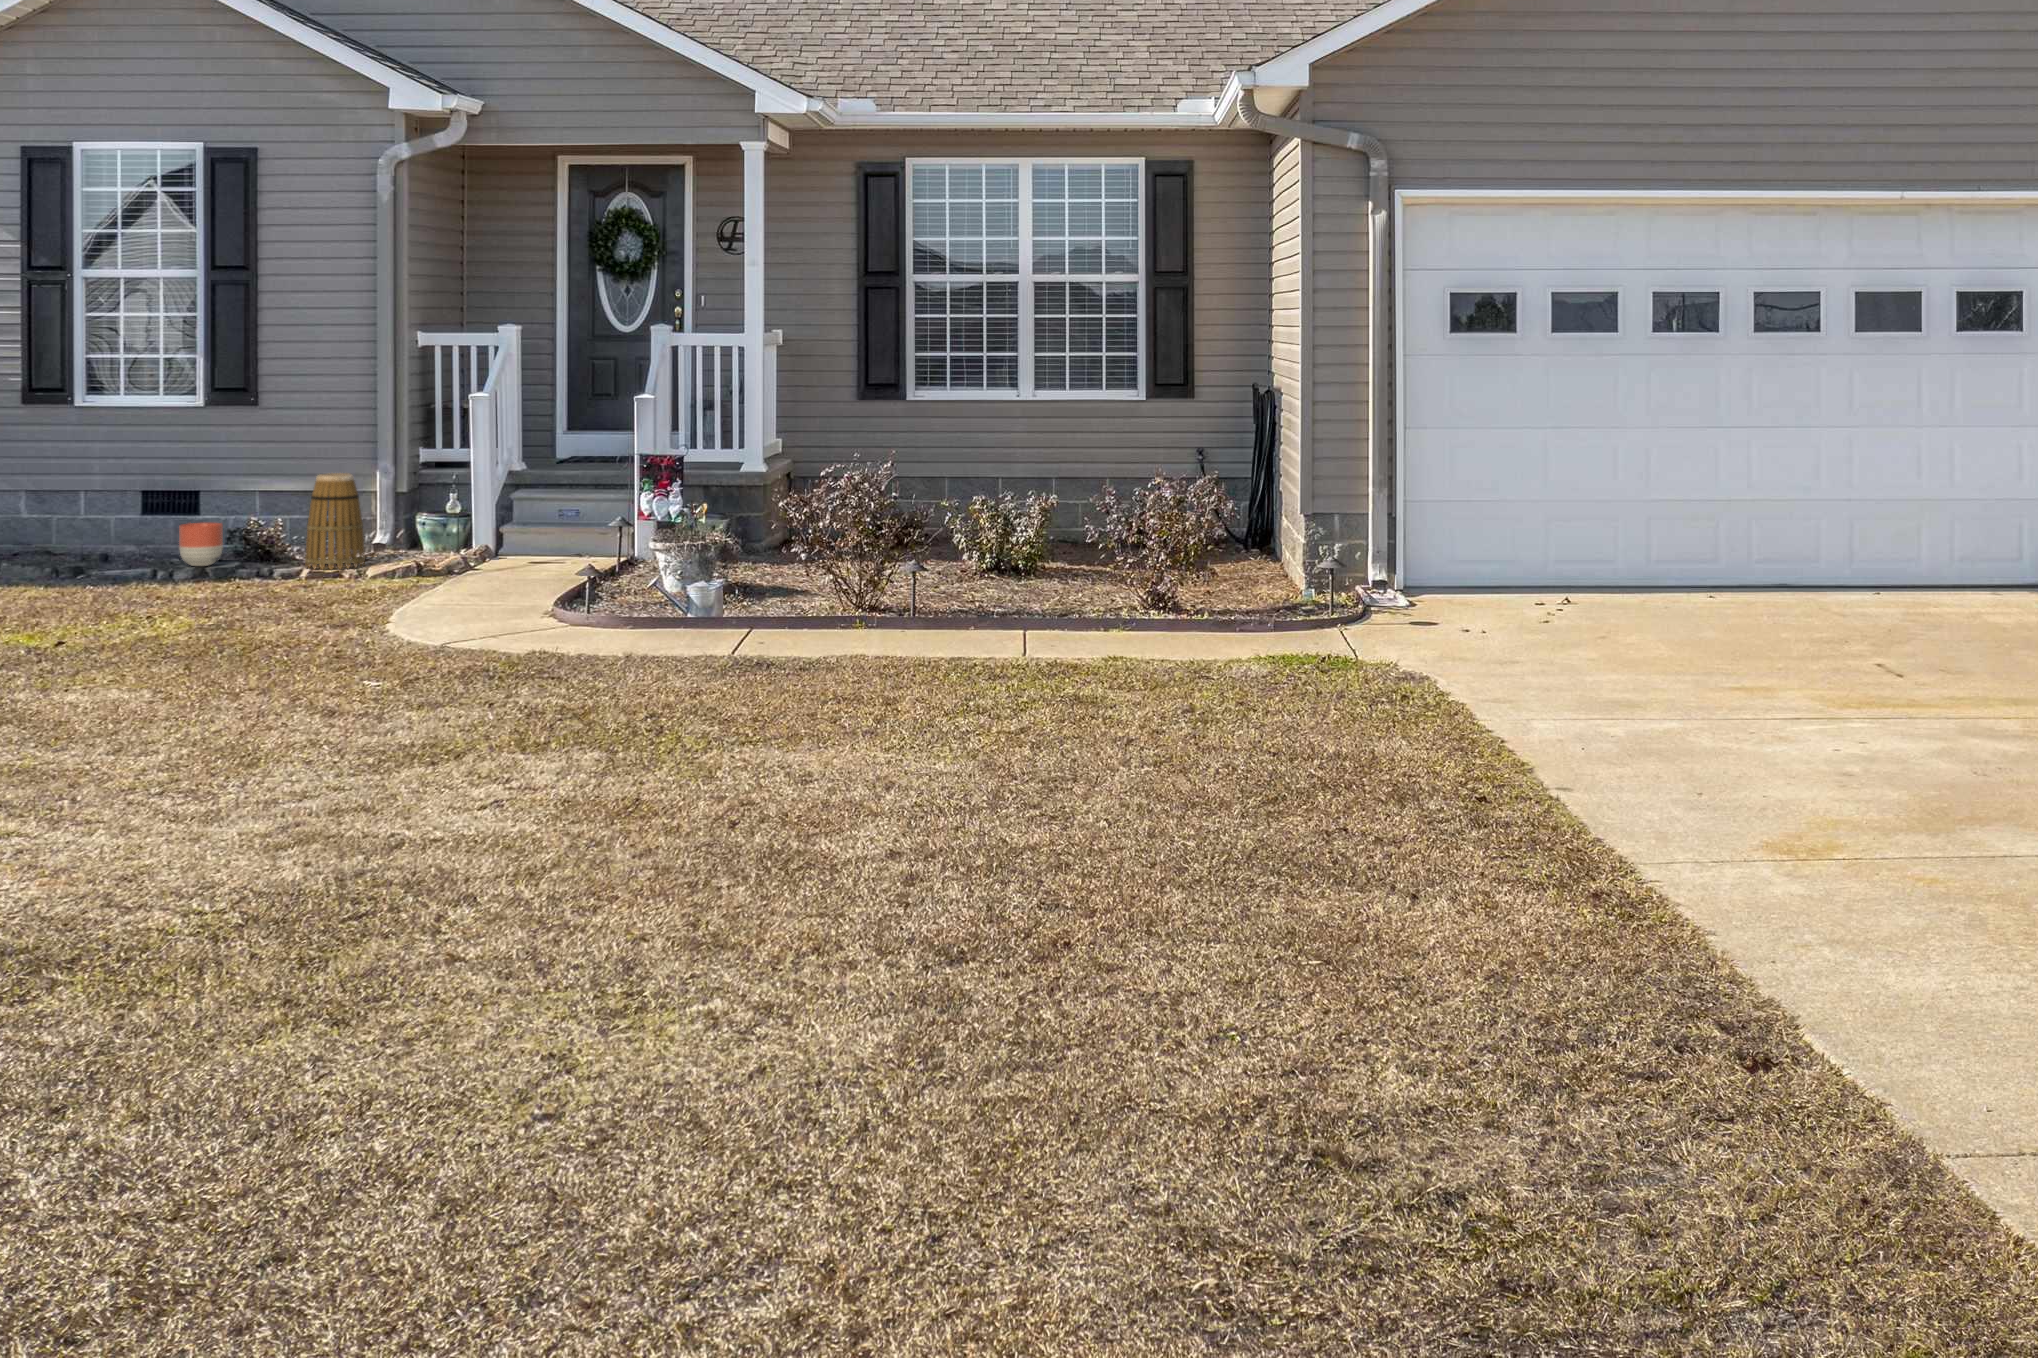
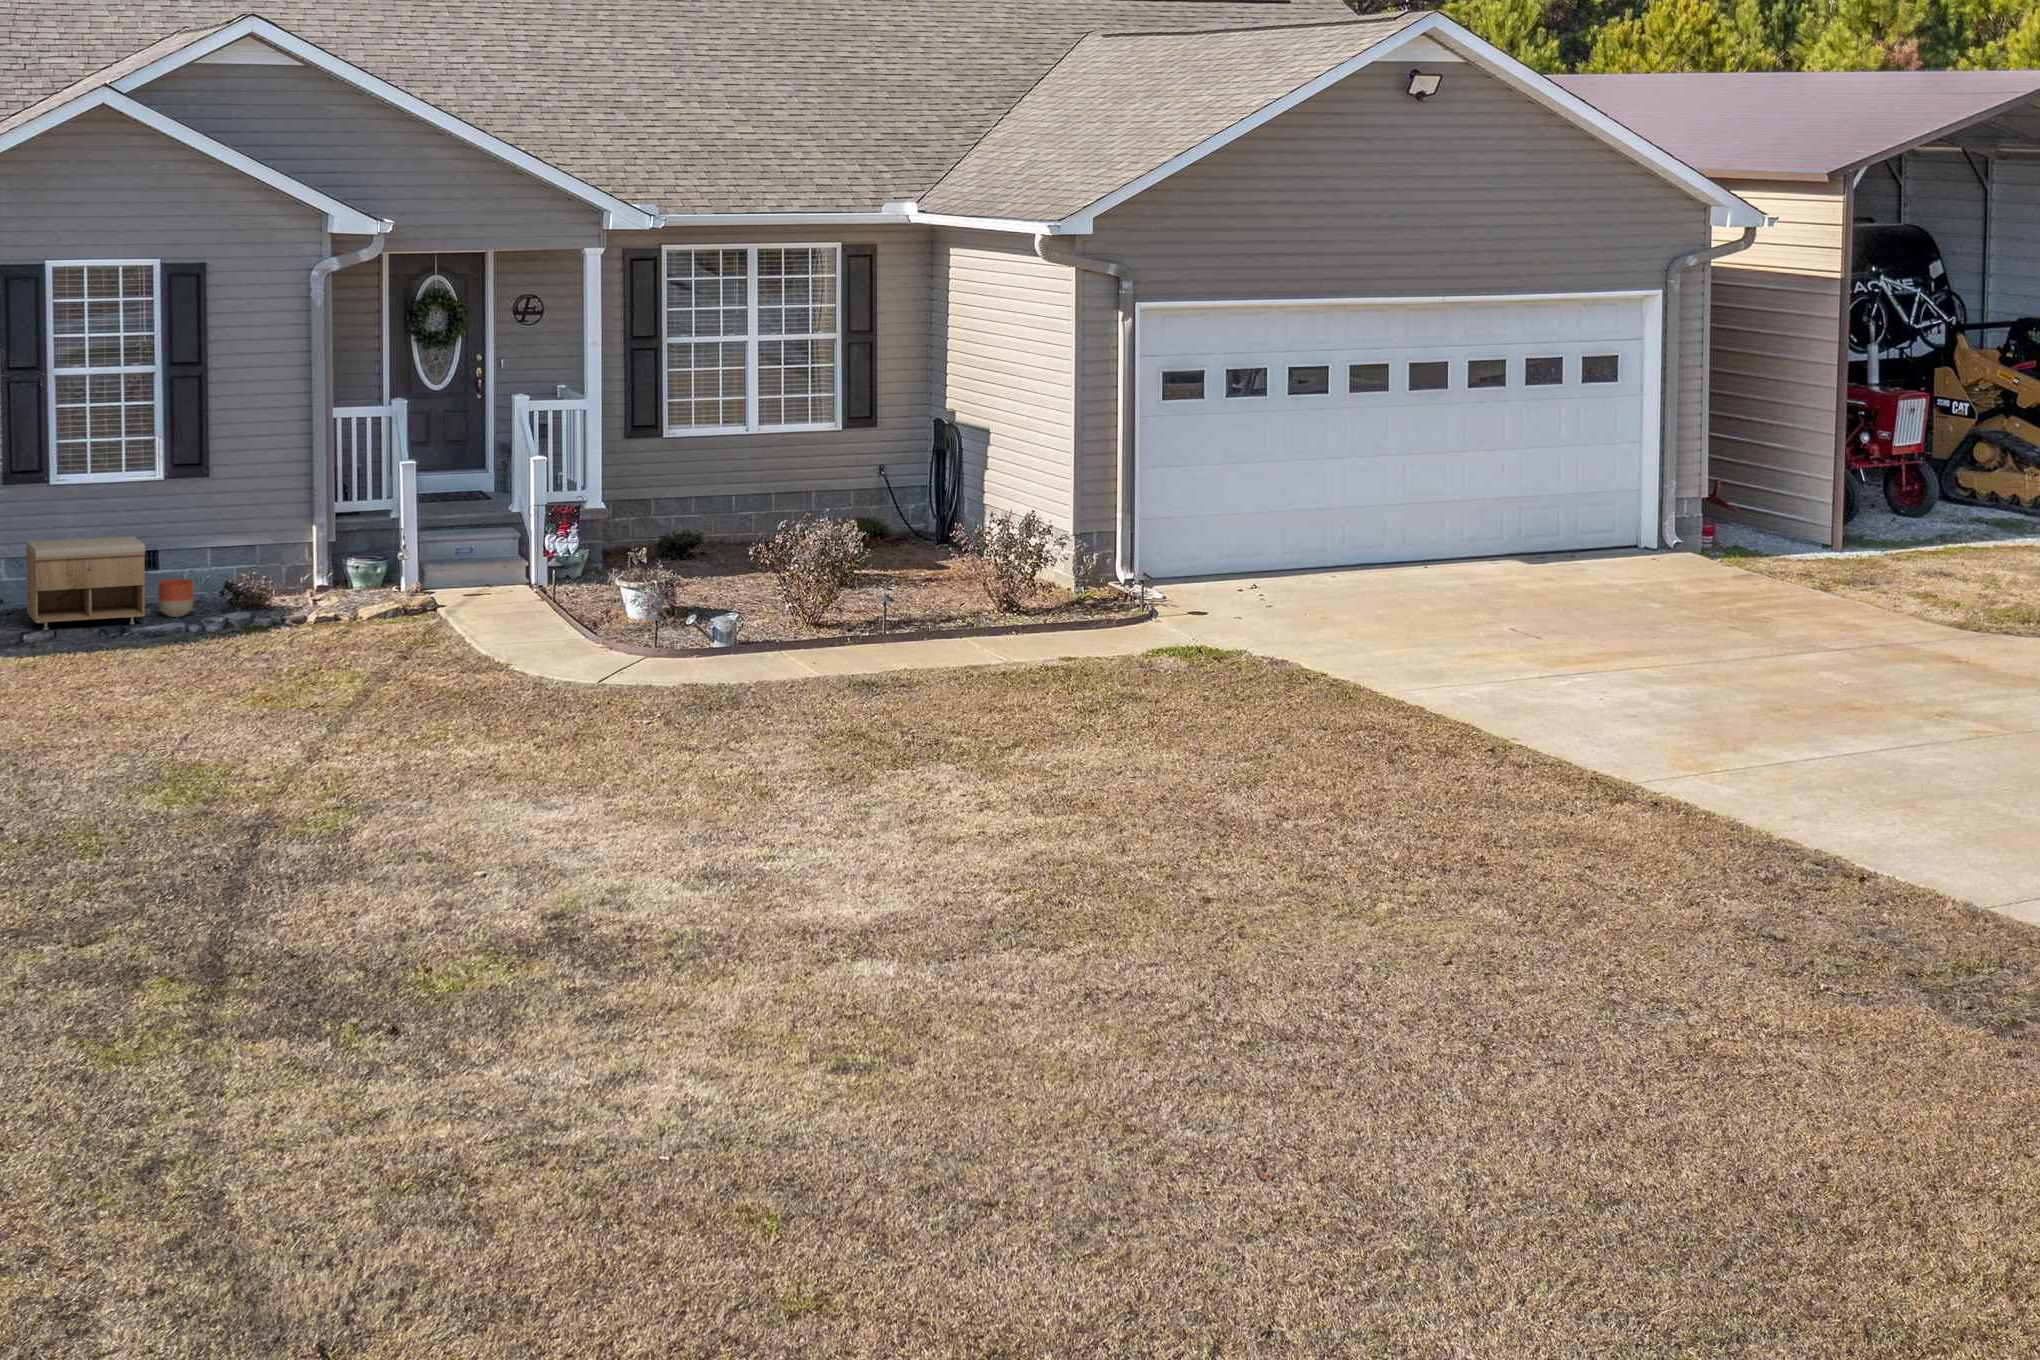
storage bench: none [10,469,167,571] -> present [26,536,145,630]
basket: present [305,473,365,569] -> none [266,532,316,614]

